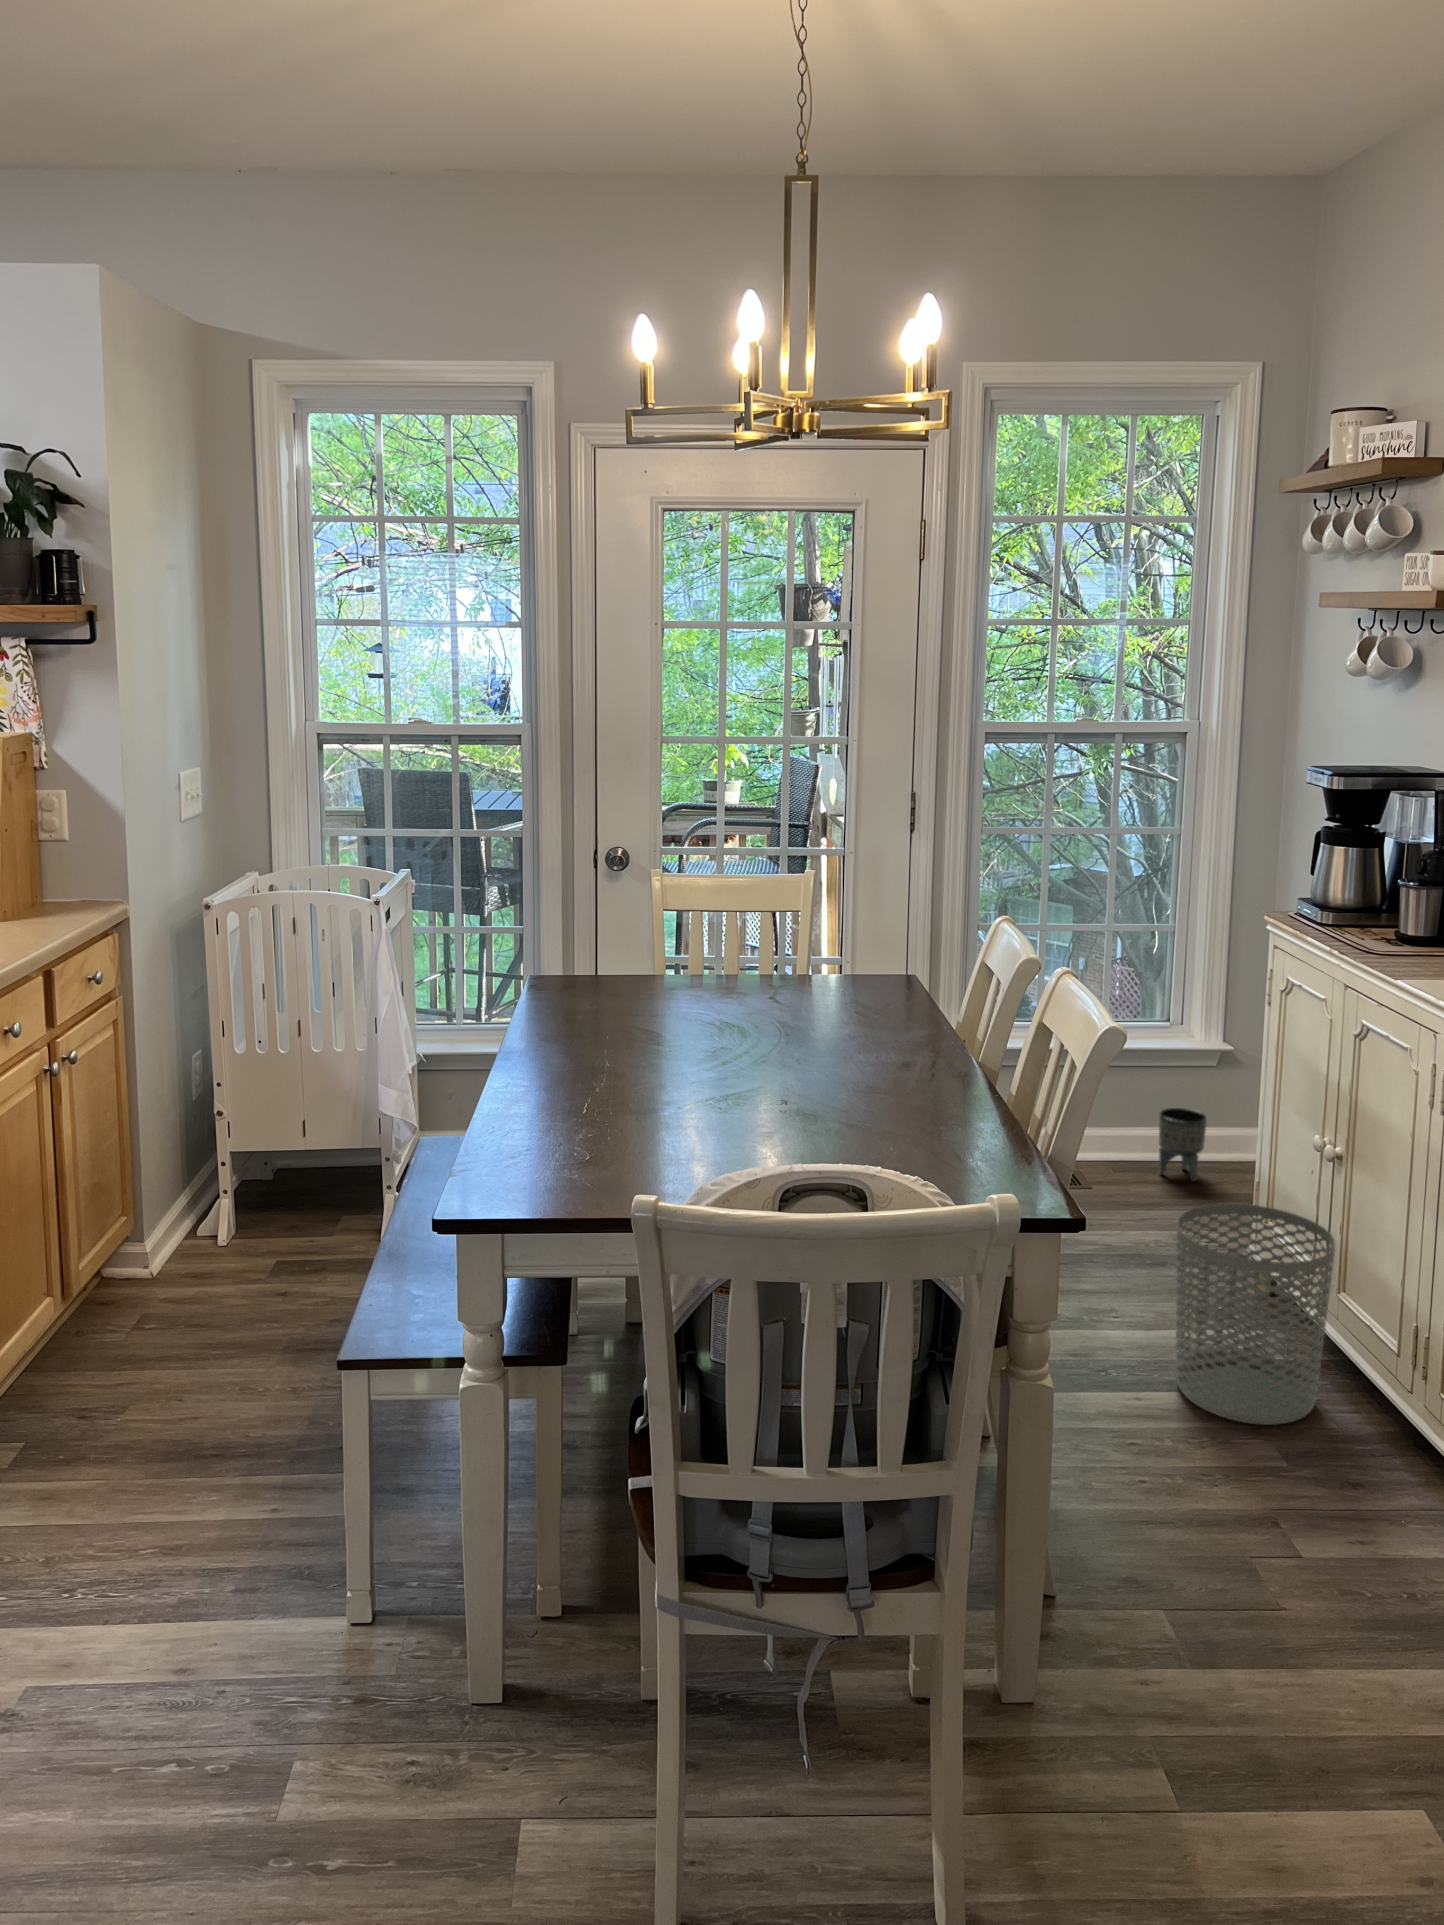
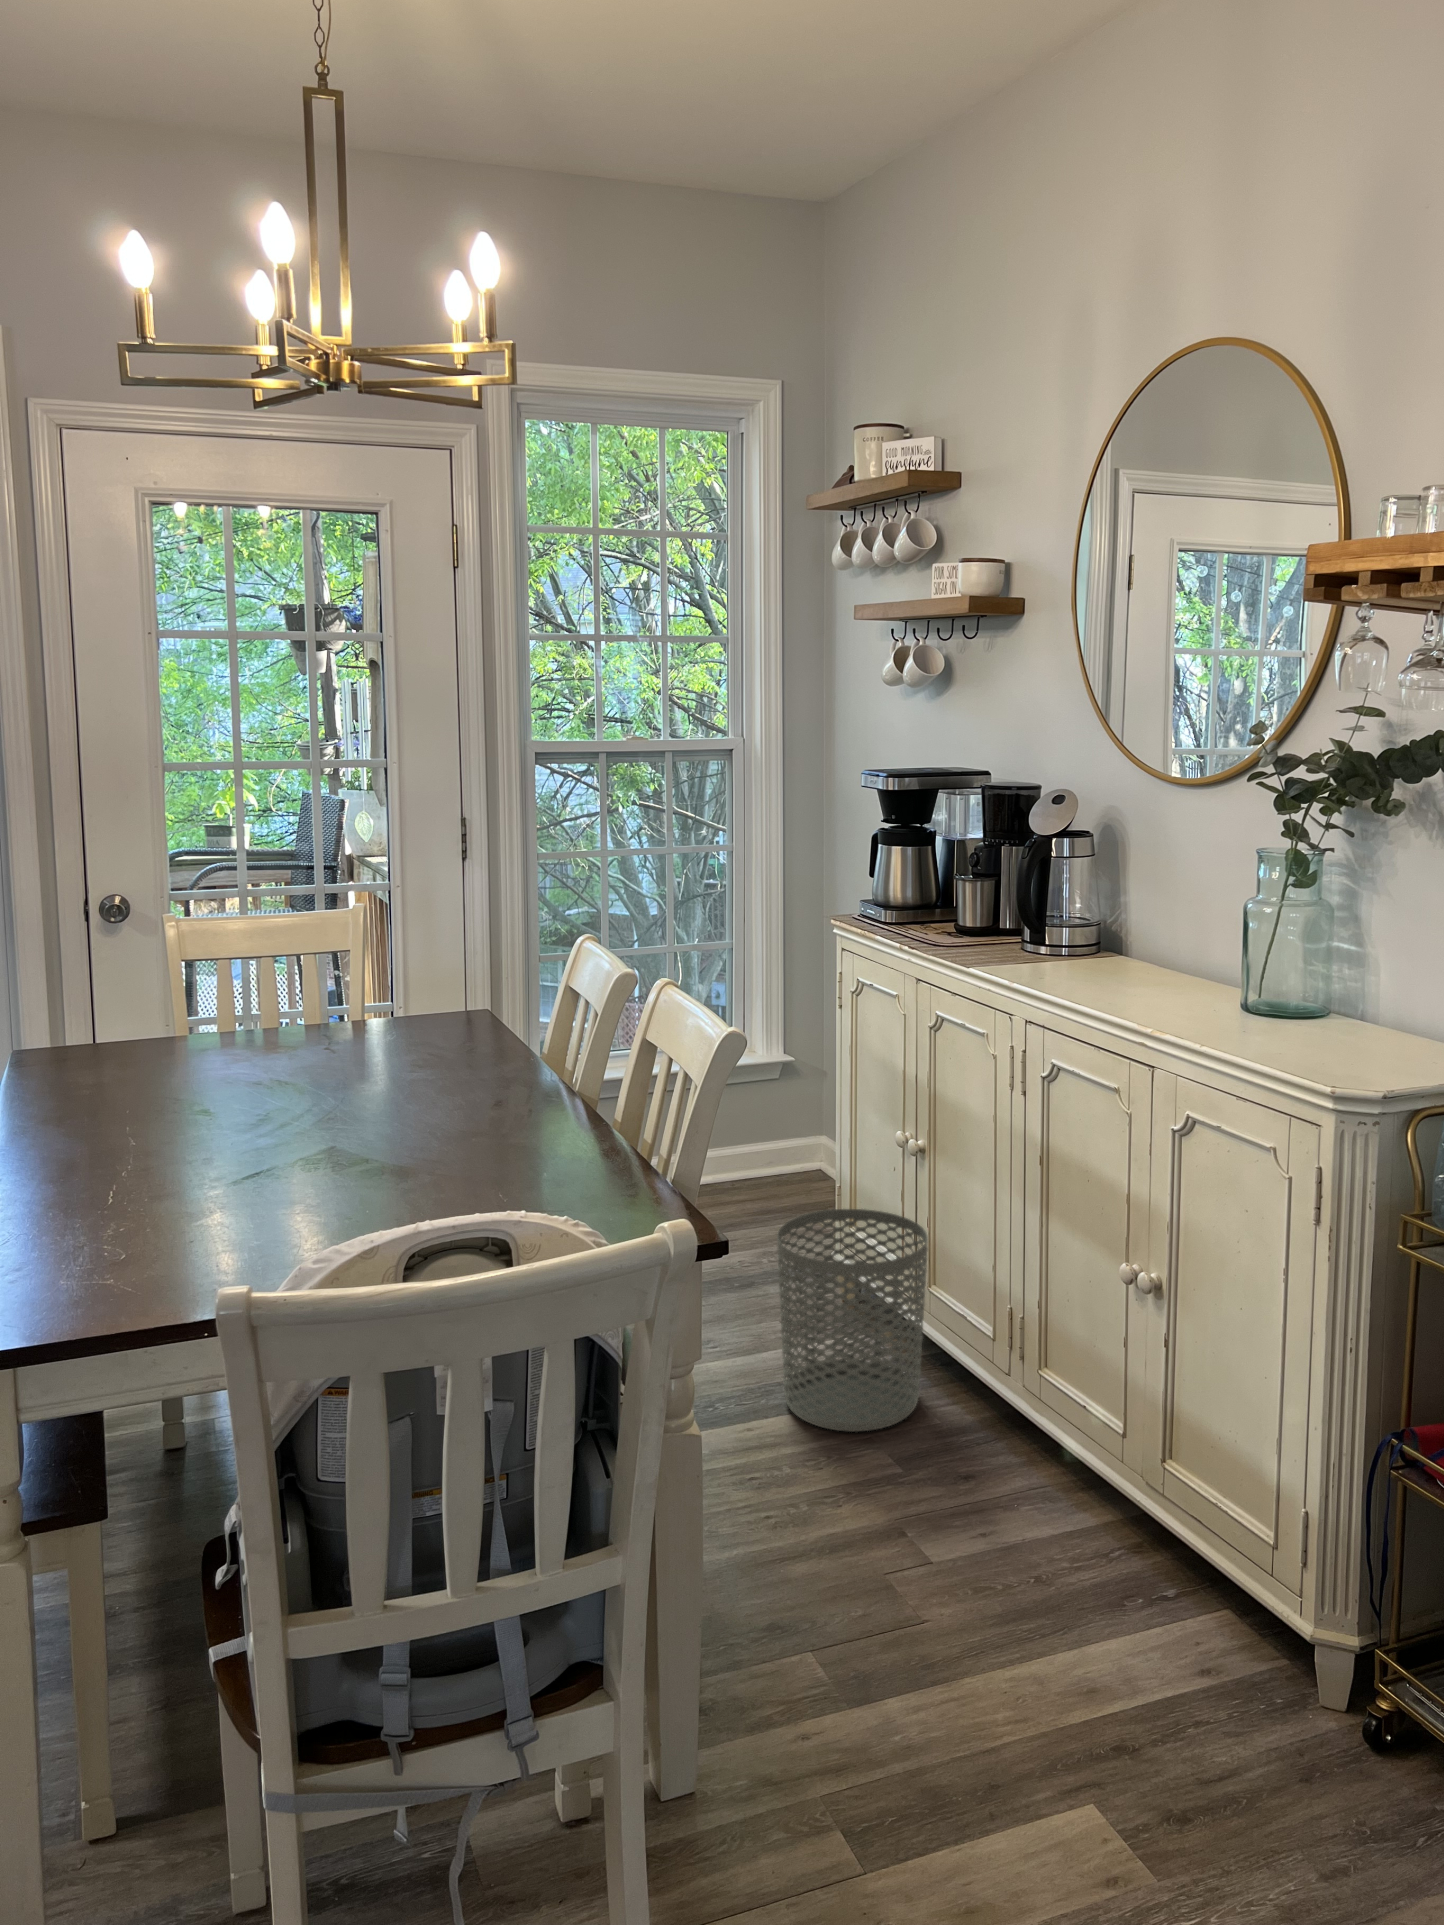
planter: present [1159,1108,1207,1181] -> none [730,1125,776,1197]

